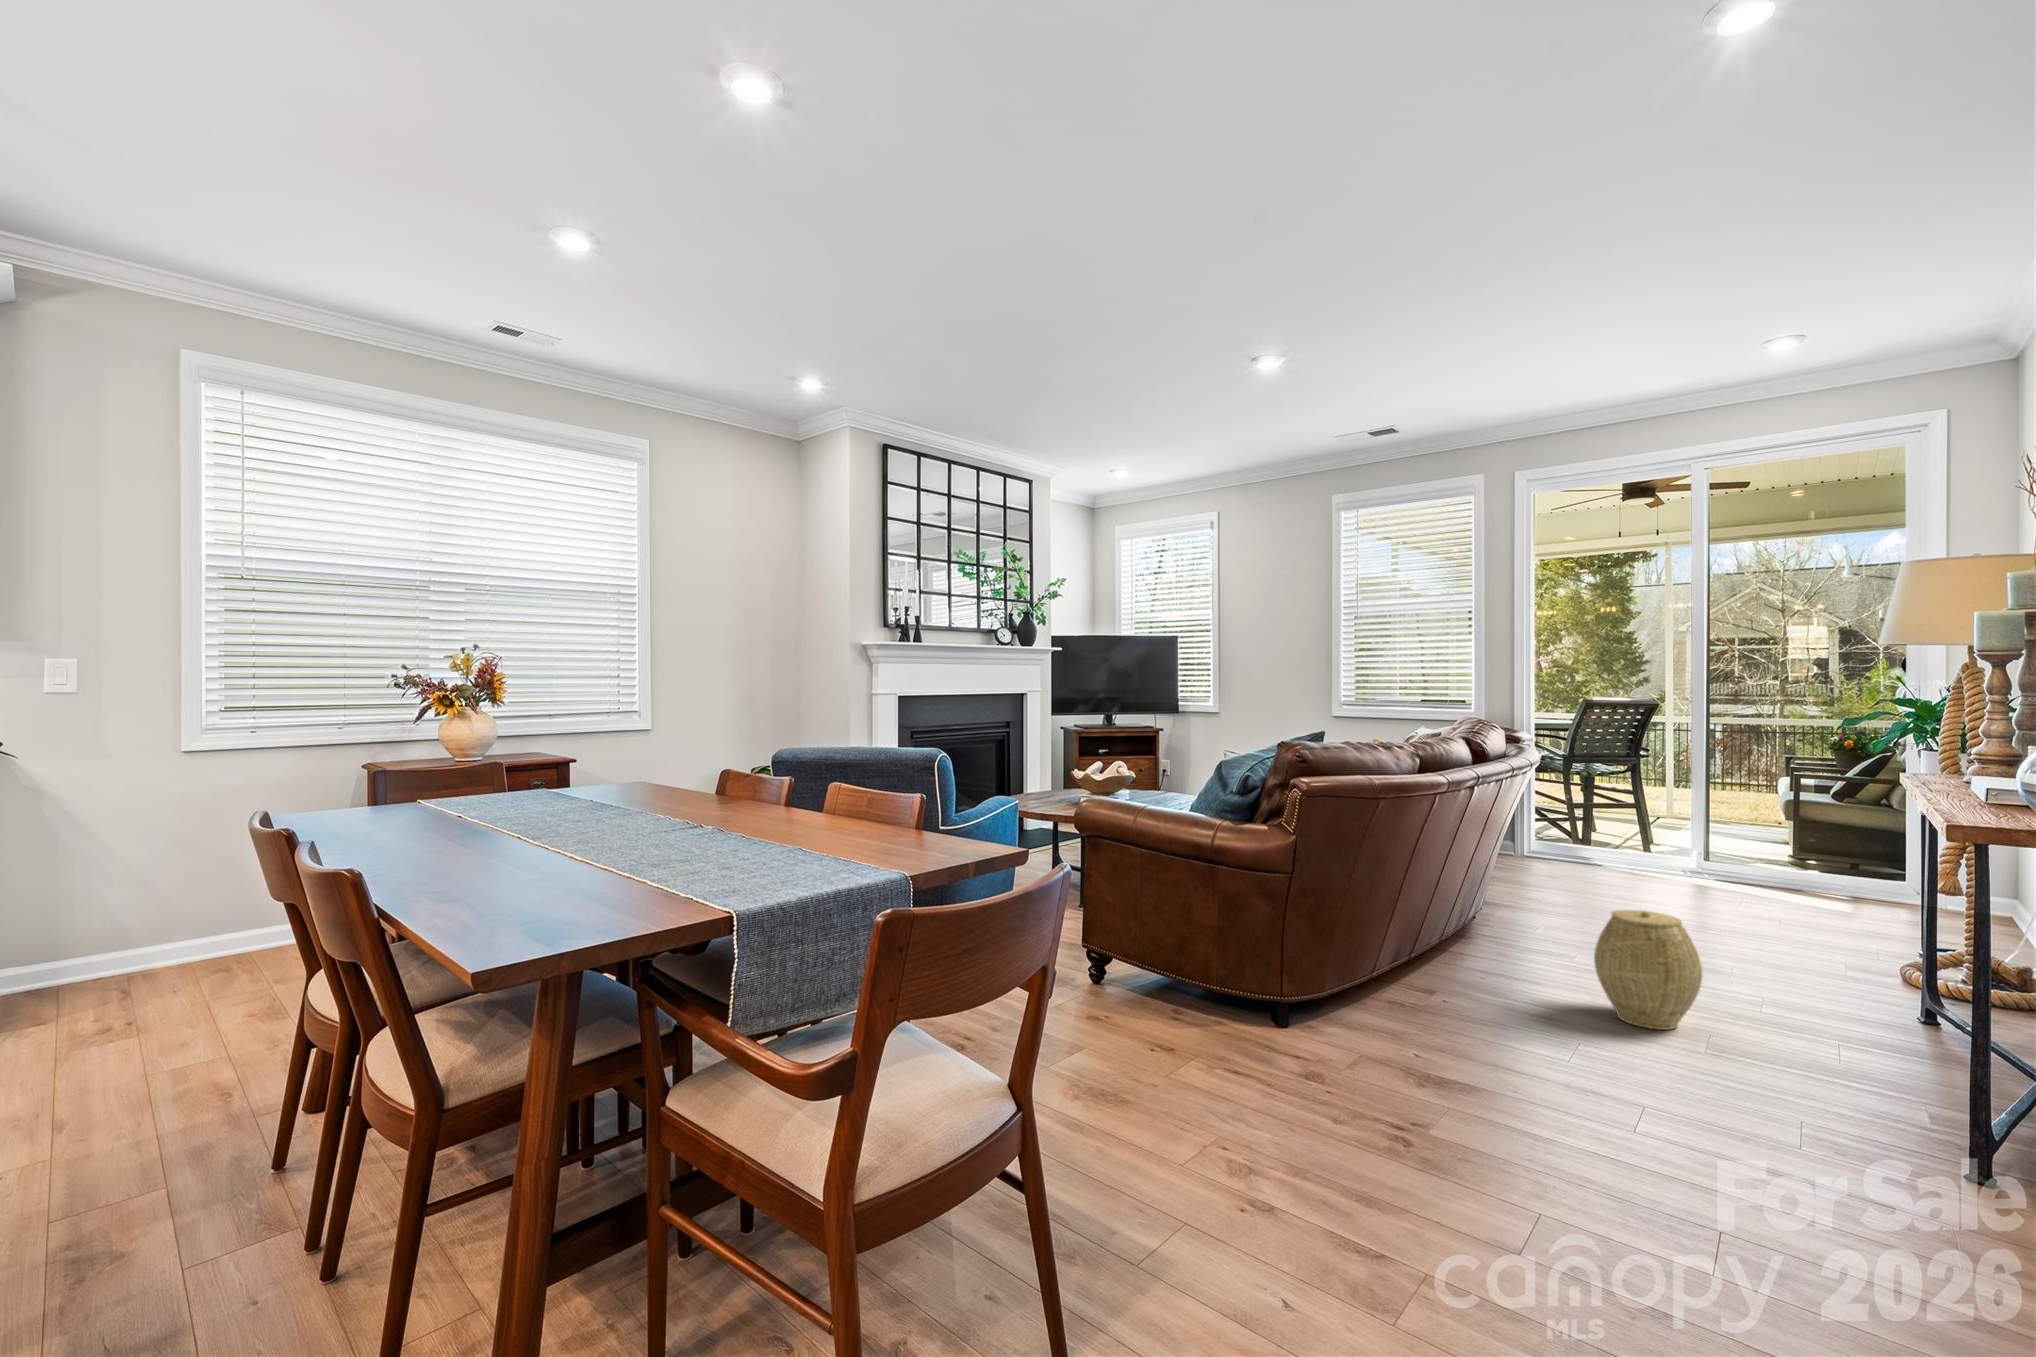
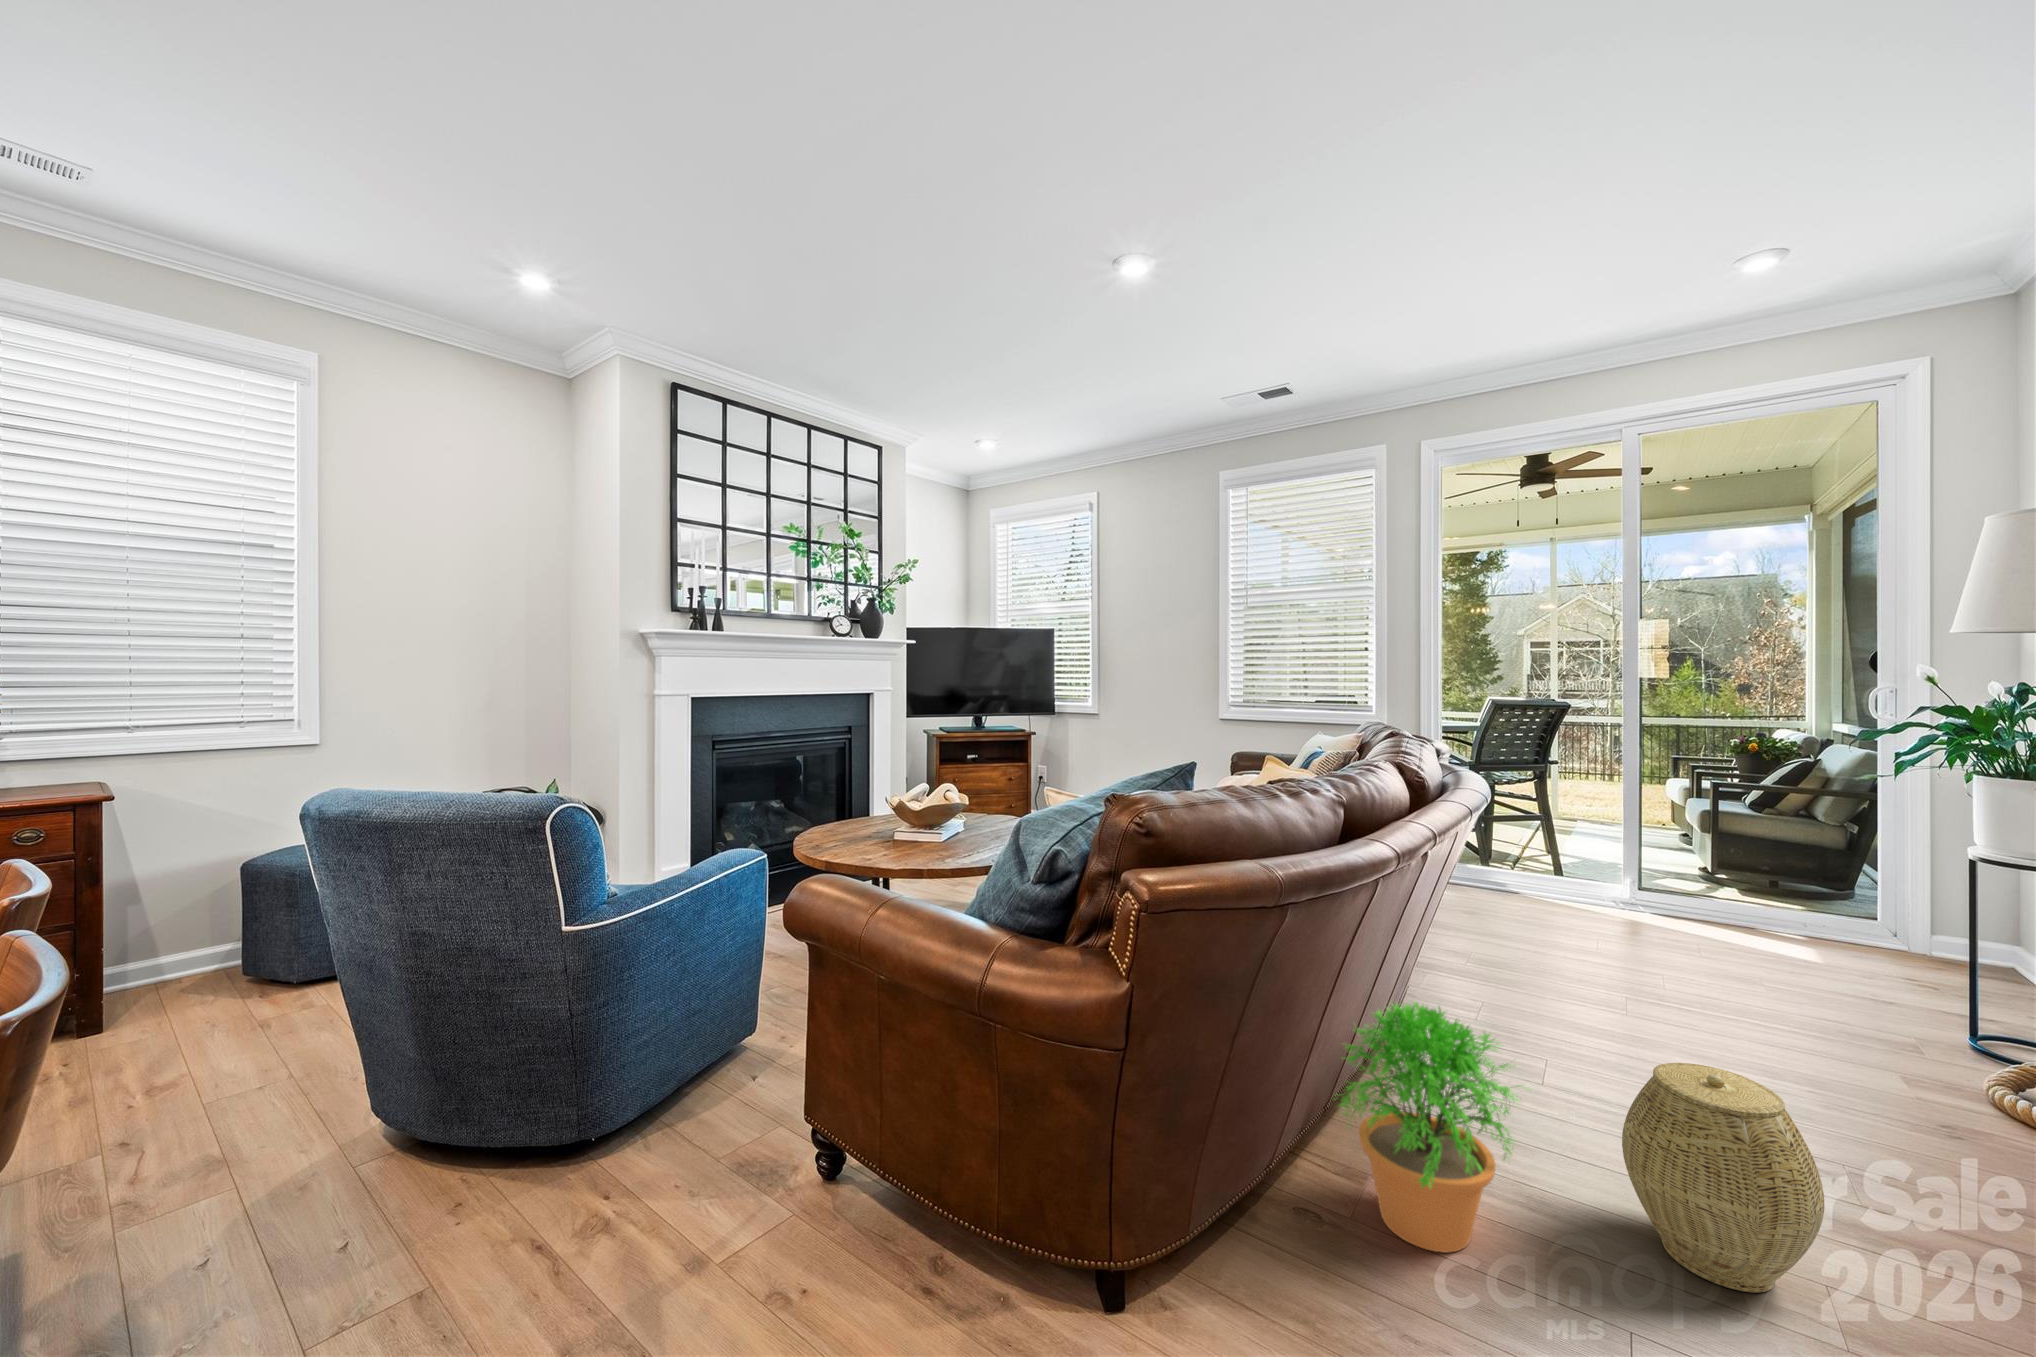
potted plant: none [1414,872,1536,1015] -> present [1334,1003,1529,1252]

